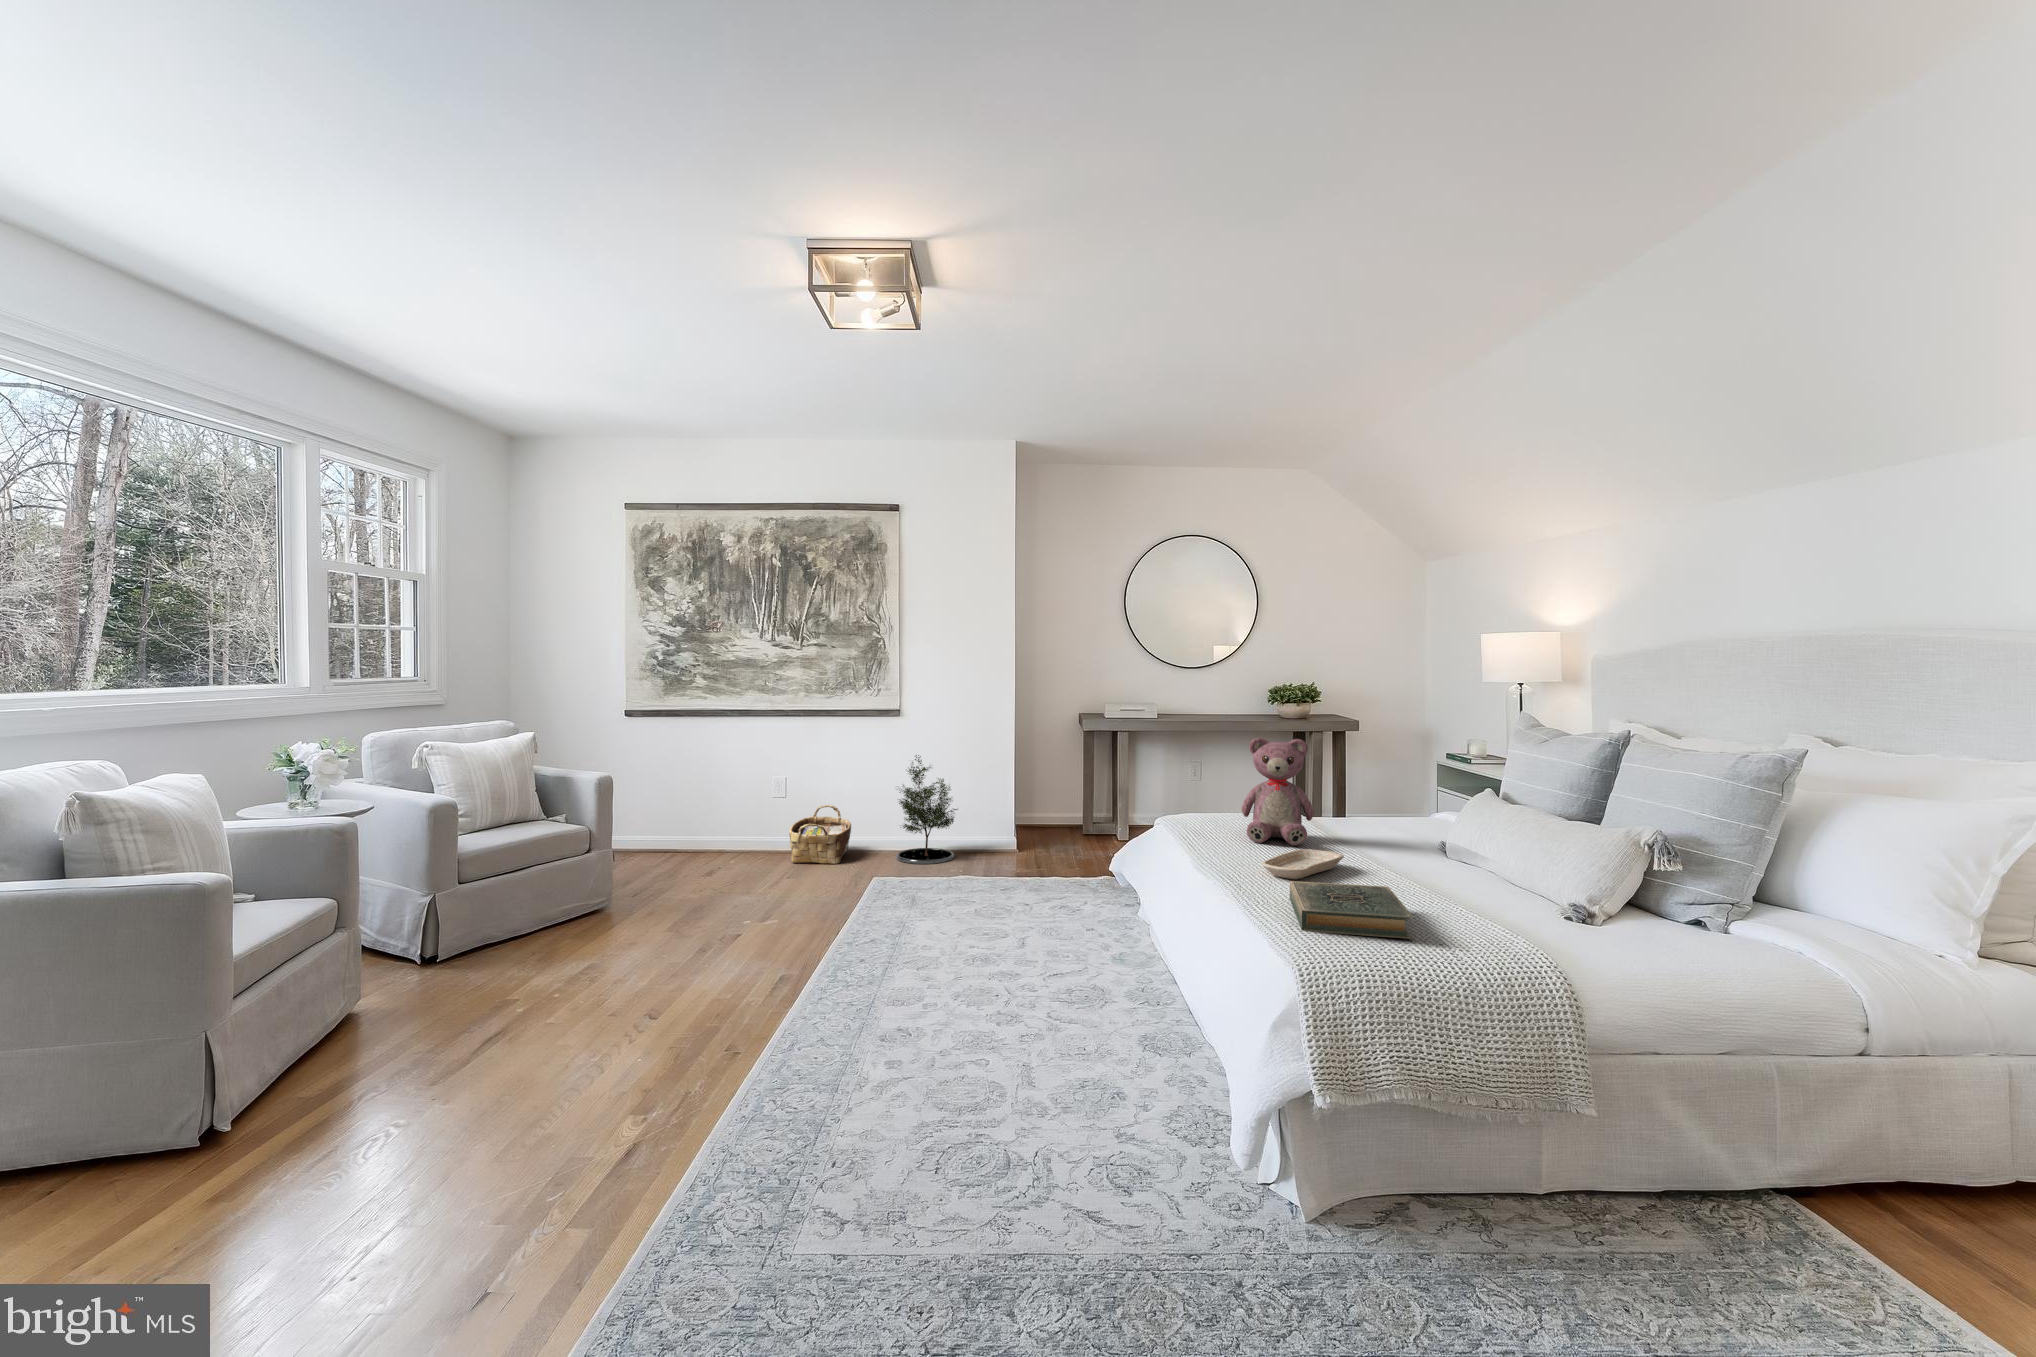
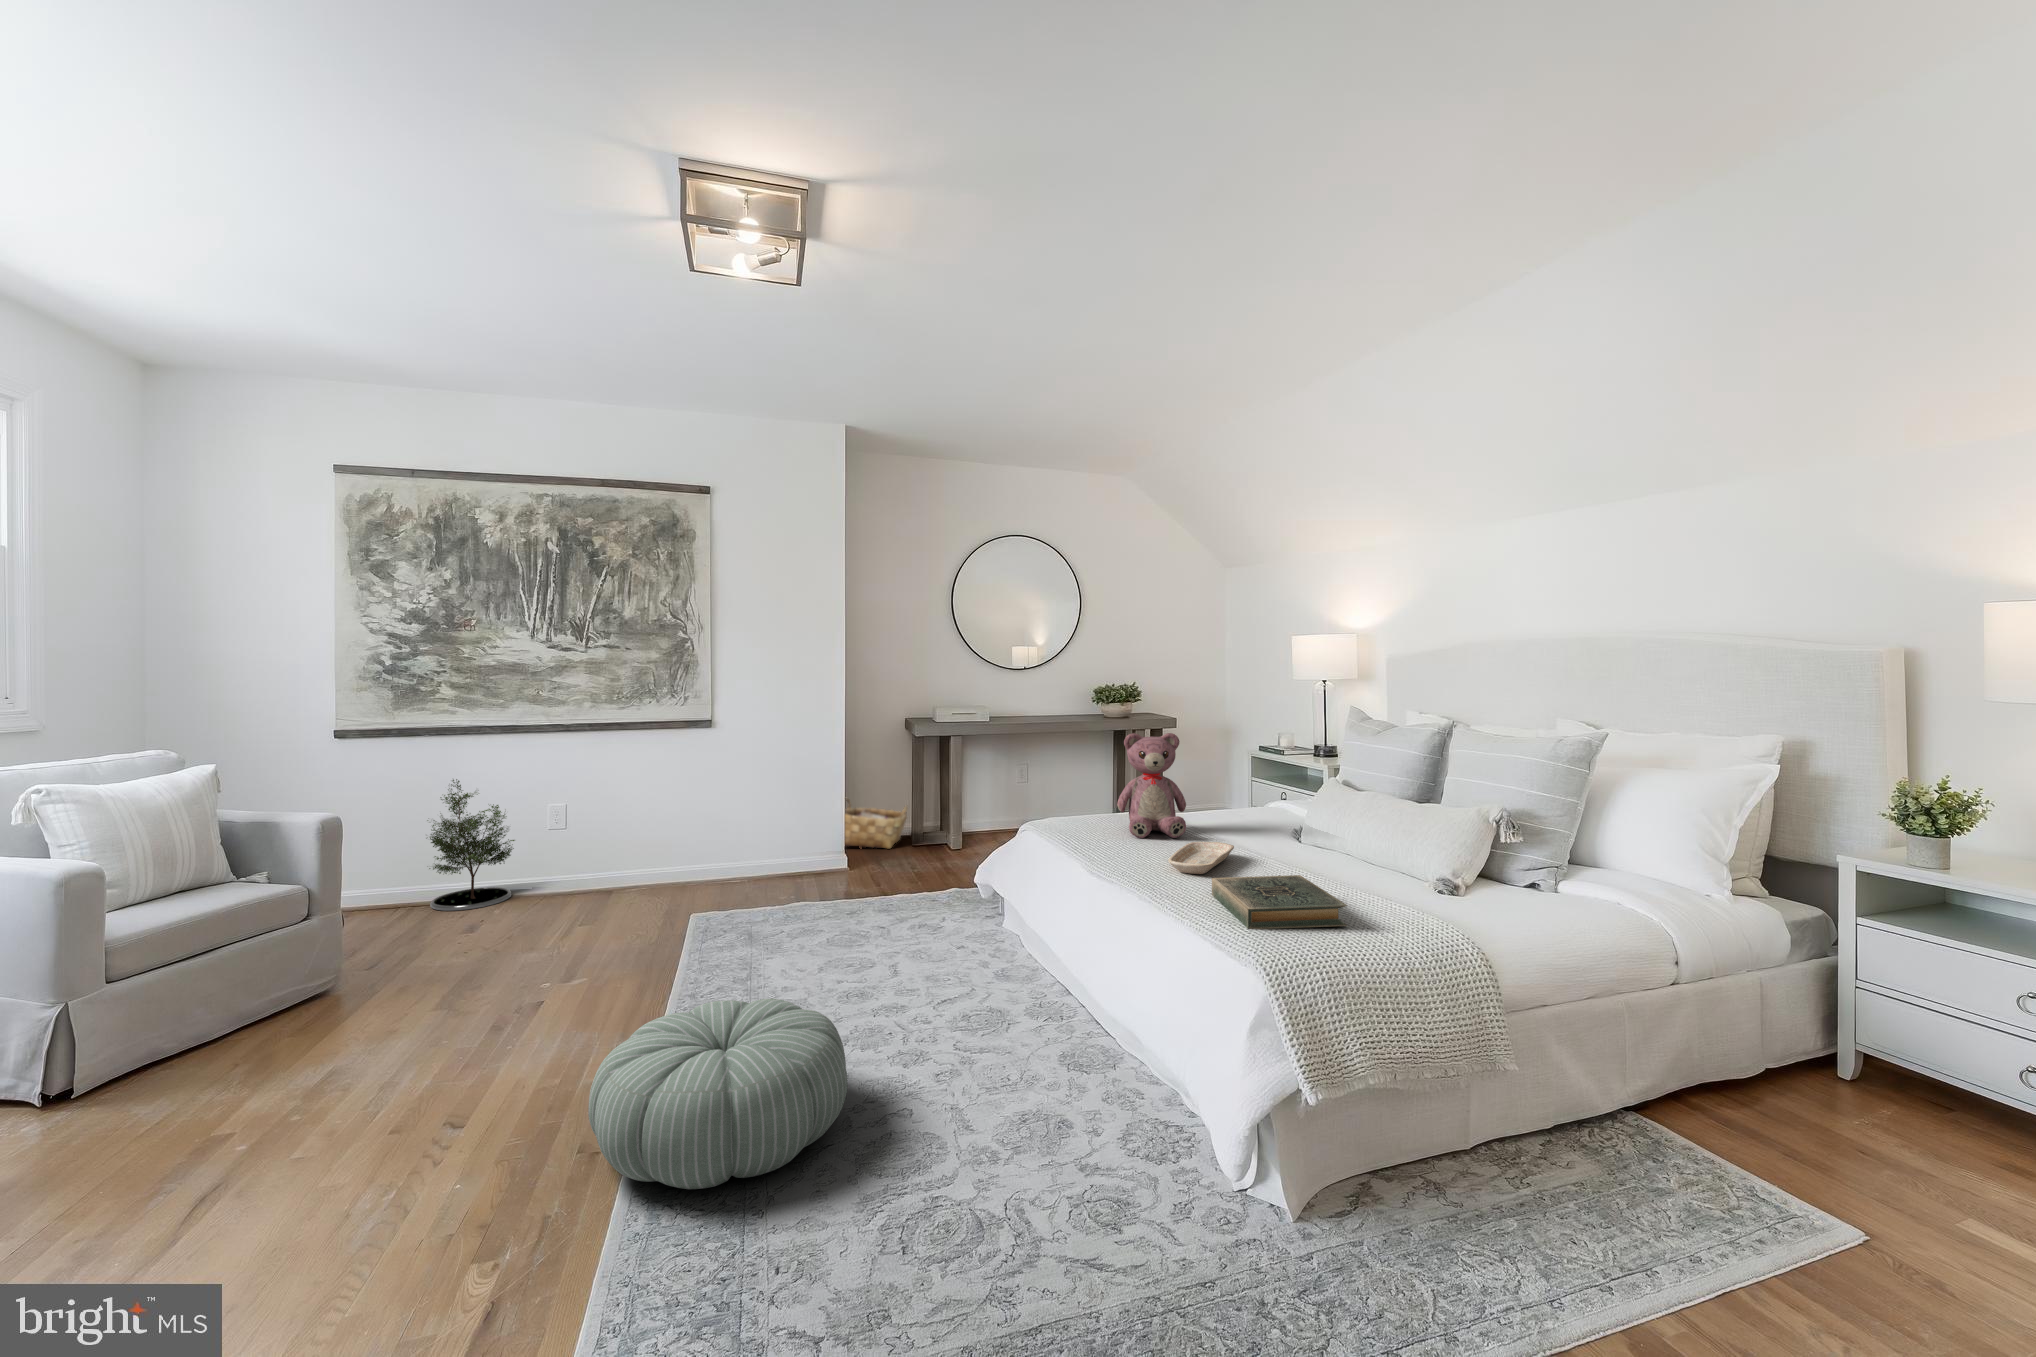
potted tree: present [896,755,958,864] -> present [427,779,515,911]
woven basket: present [789,805,851,864] -> present [845,798,908,849]
pouf: none [723,949,936,1097] -> present [588,999,847,1189]

